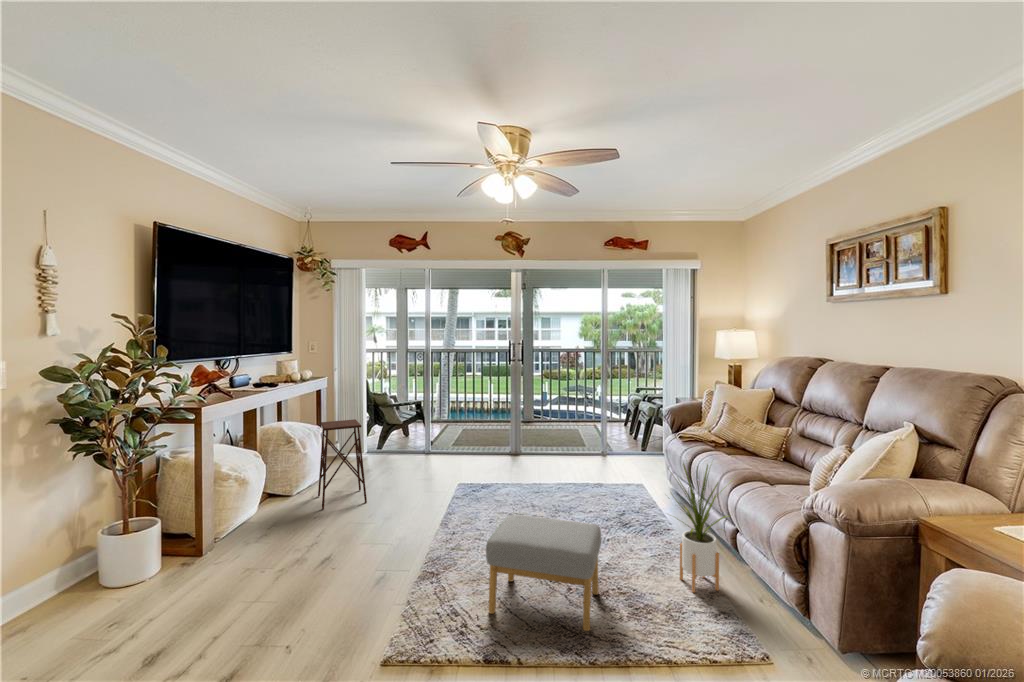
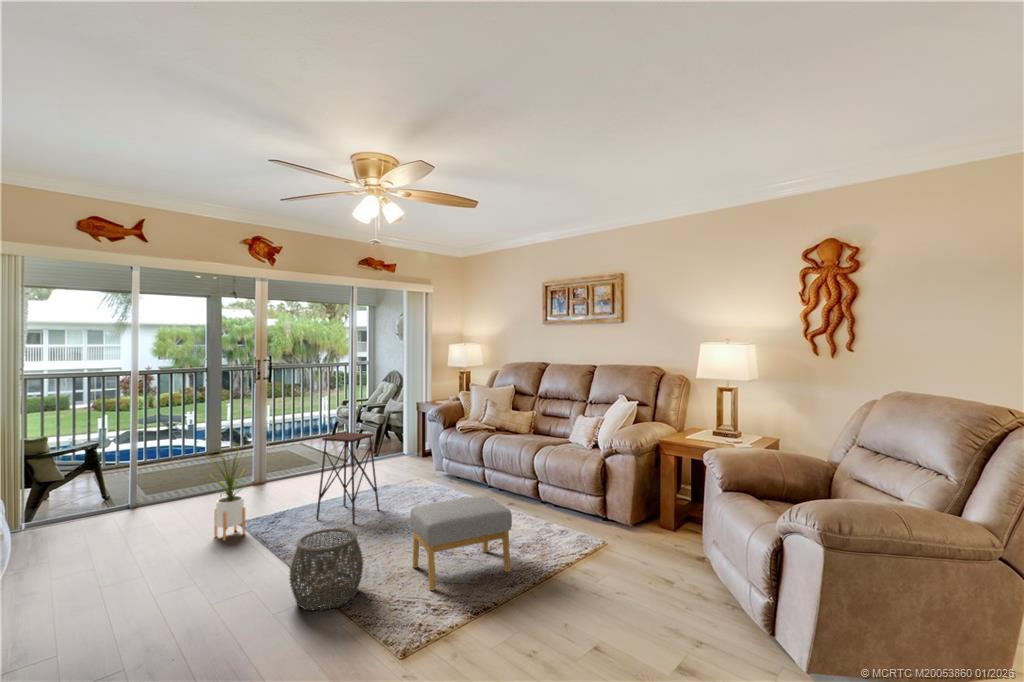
side table: present [318,419,367,510] -> present [316,432,379,524]
house plant: present [673,464,729,593] -> present [214,448,245,541]
woven basket: none [381,513,449,592] -> present [289,528,363,611]

